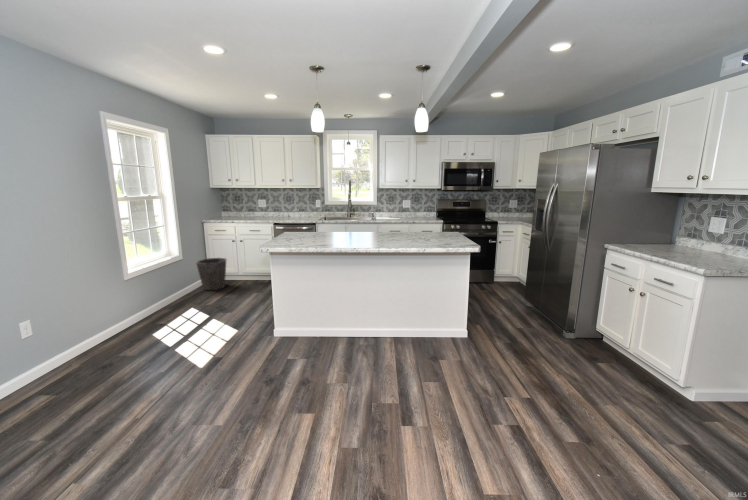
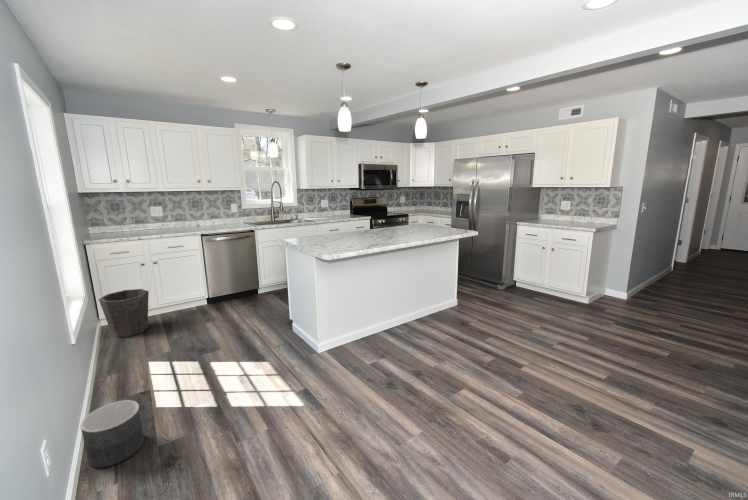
planter: none [77,323,119,360] -> present [81,400,144,468]

